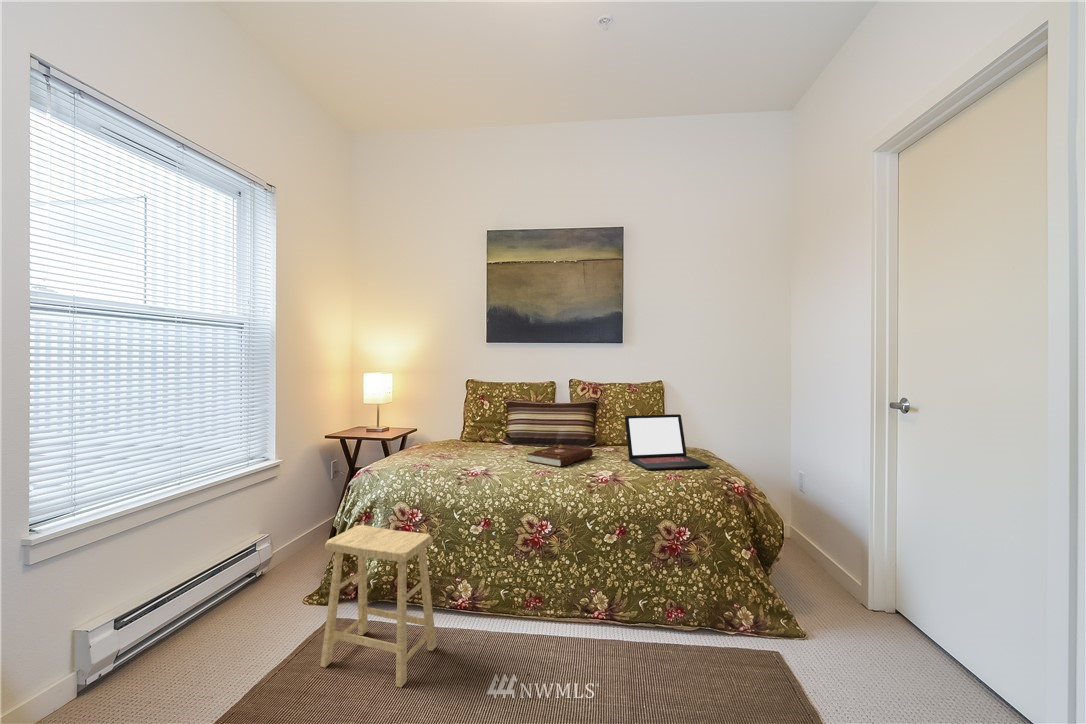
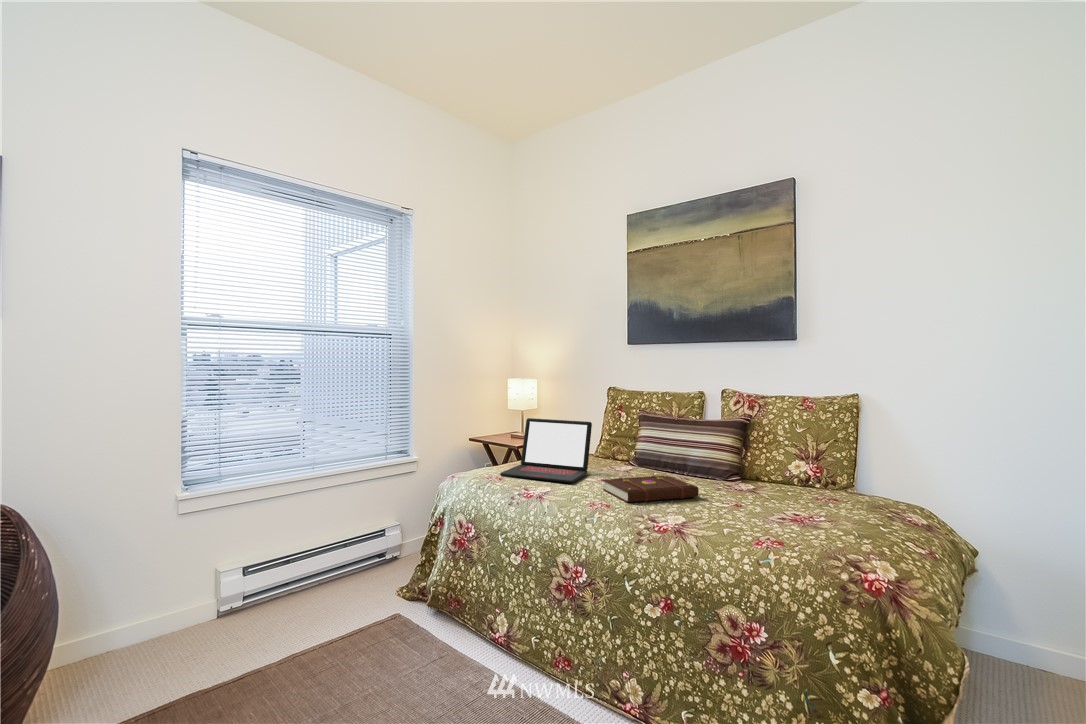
laptop: present [625,414,710,470] -> present [500,418,592,483]
footstool: present [320,525,437,688] -> none [348,525,445,696]

